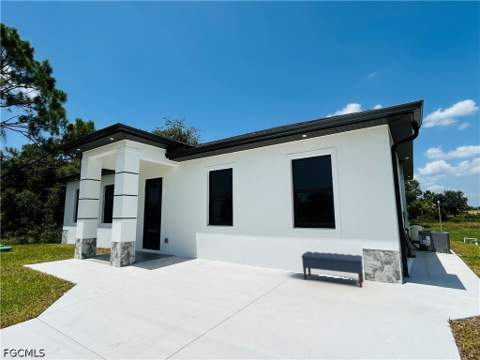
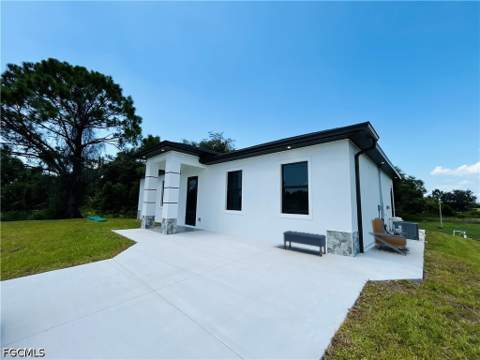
lounge chair: none [406,227,458,275] -> present [369,219,408,256]

